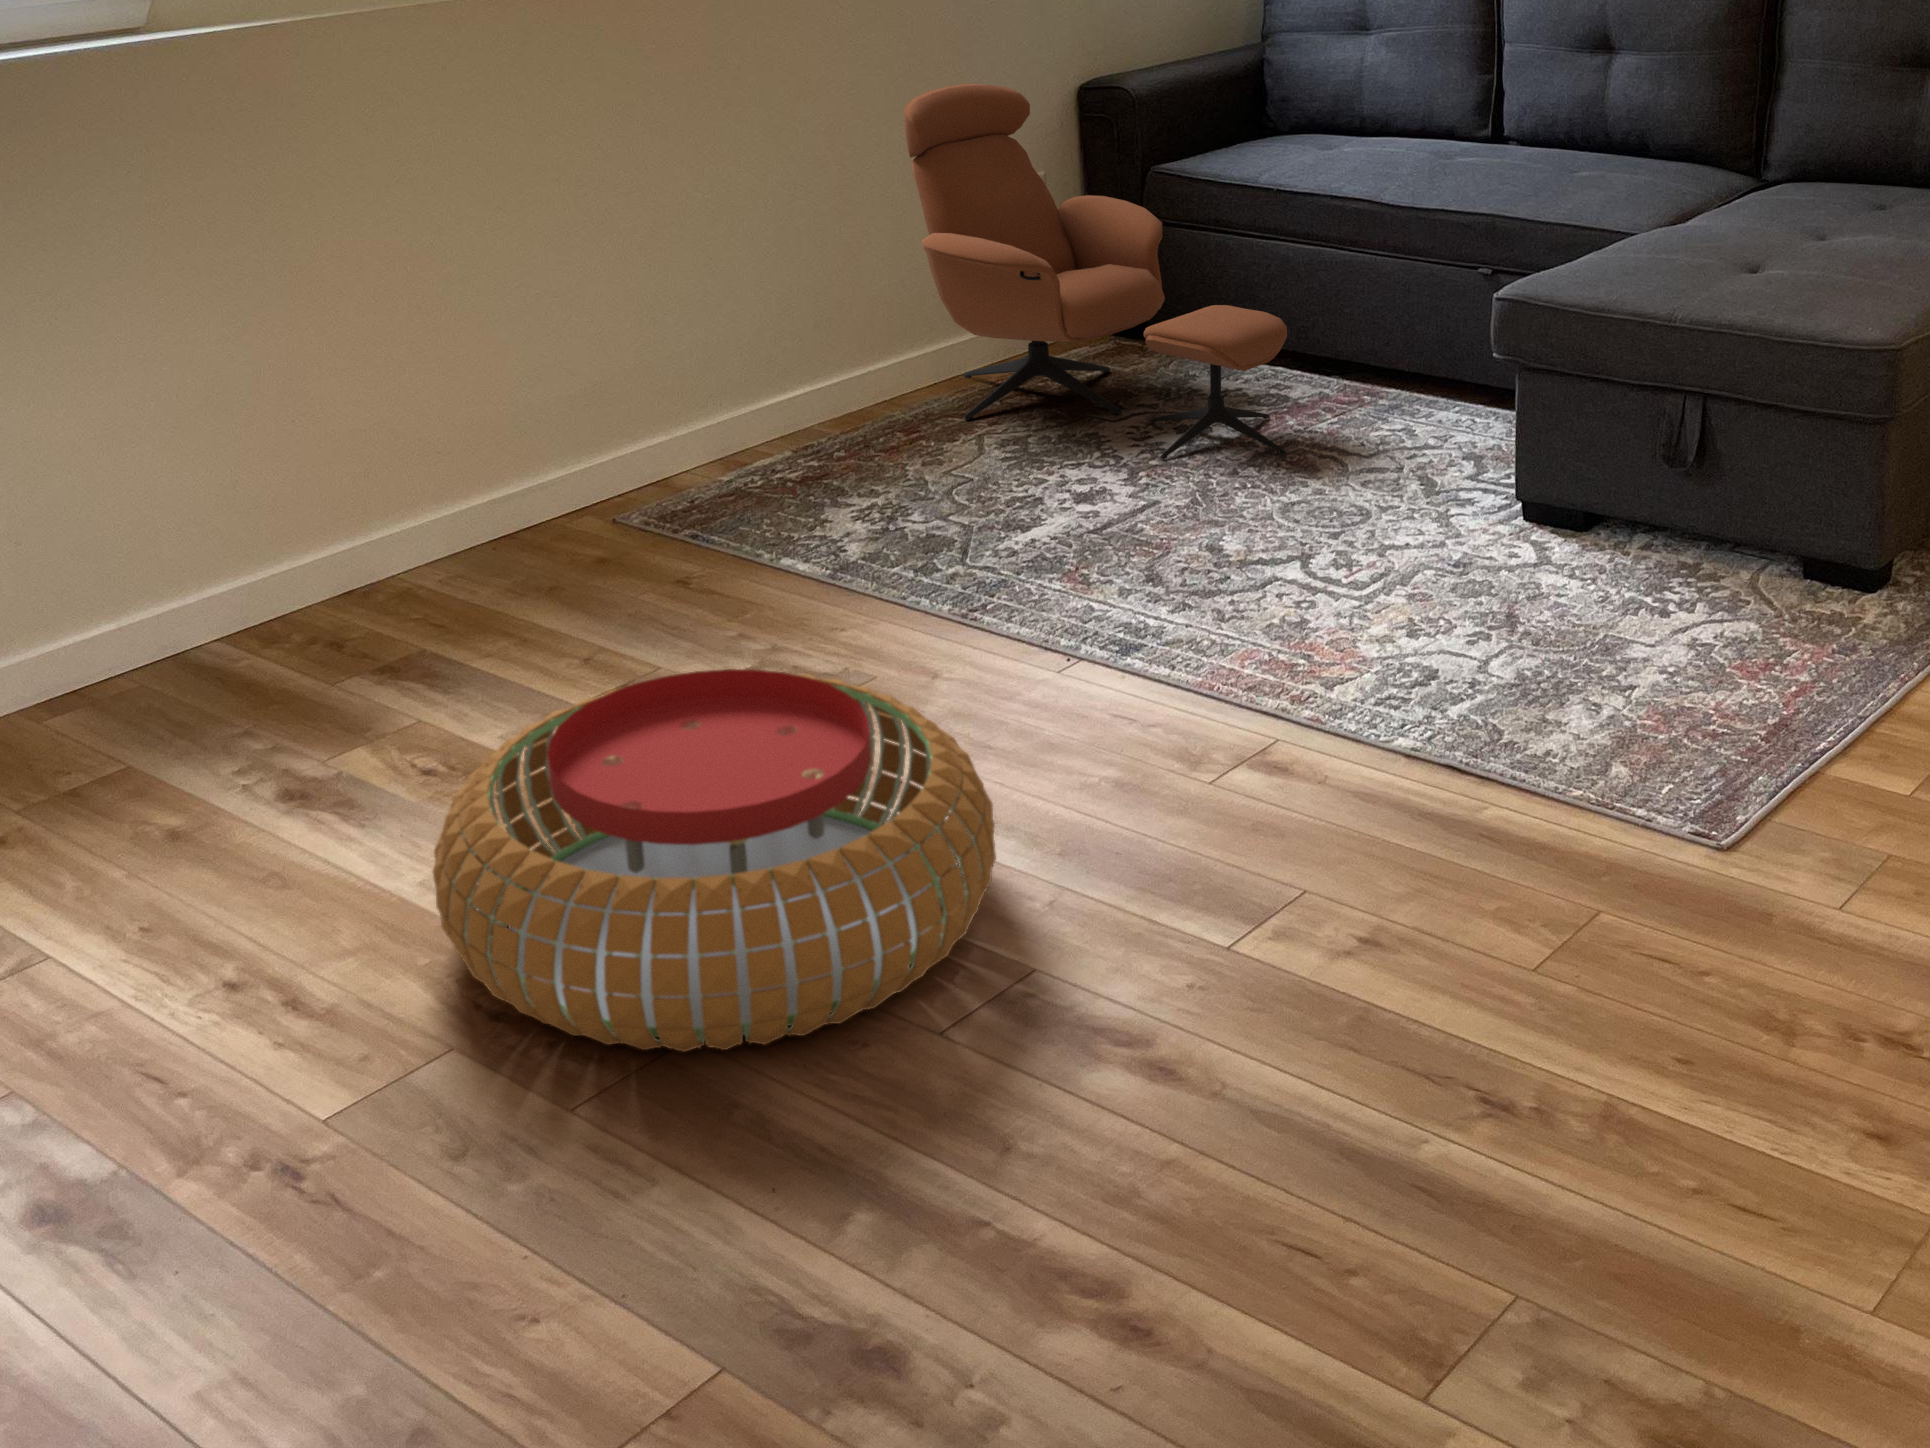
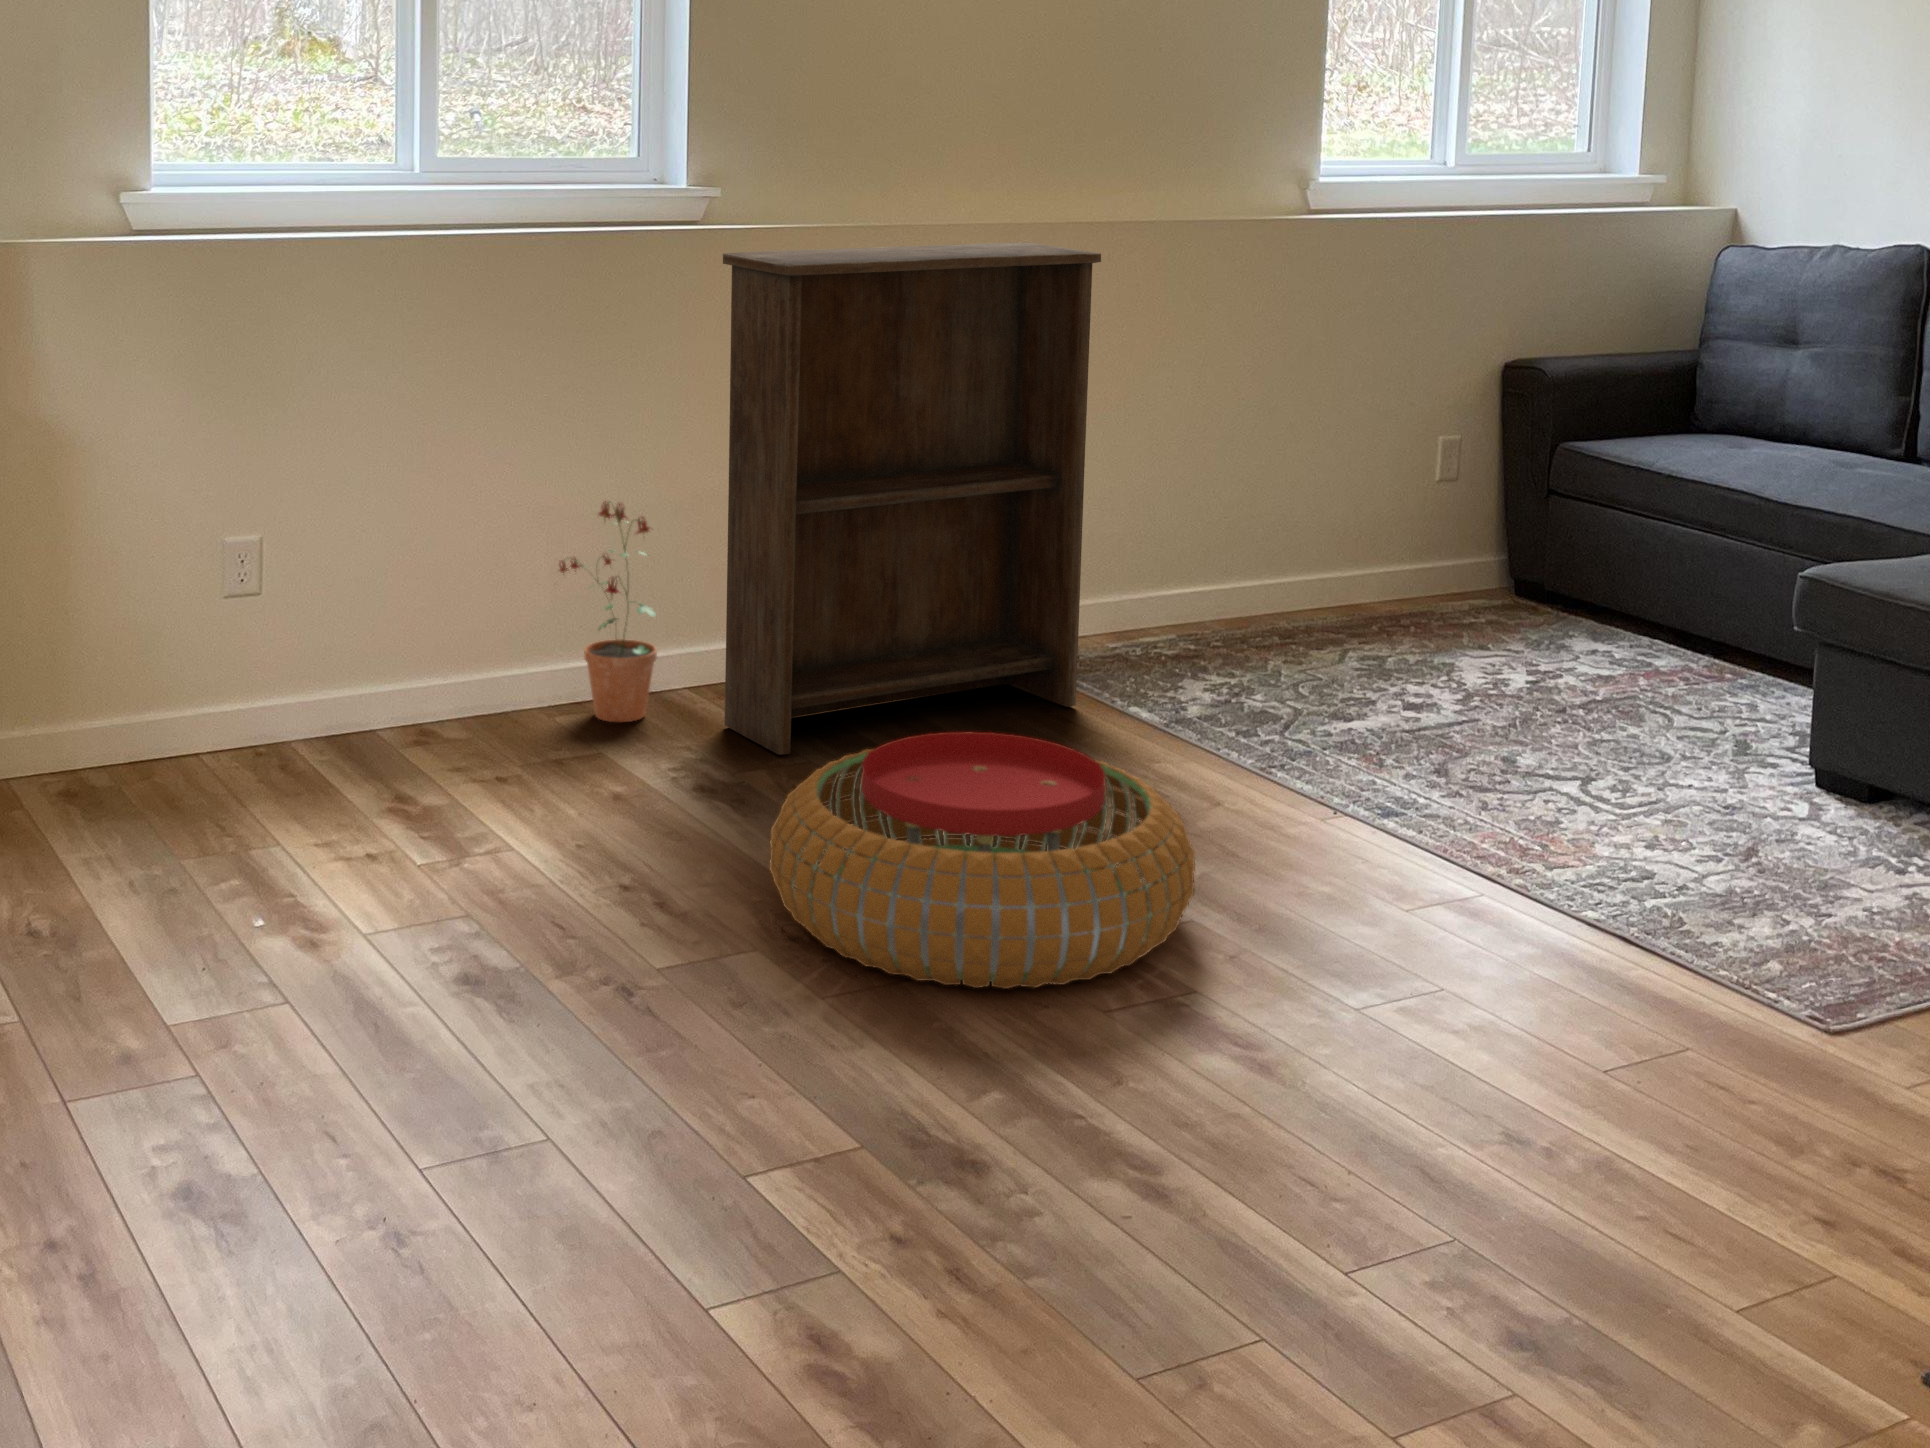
bookshelf: none [204,12,717,714] -> present [723,242,1101,755]
lounge chair: present [904,84,1287,459] -> none [1318,347,1637,706]
potted plant: none [28,418,190,706] -> present [559,501,657,722]

